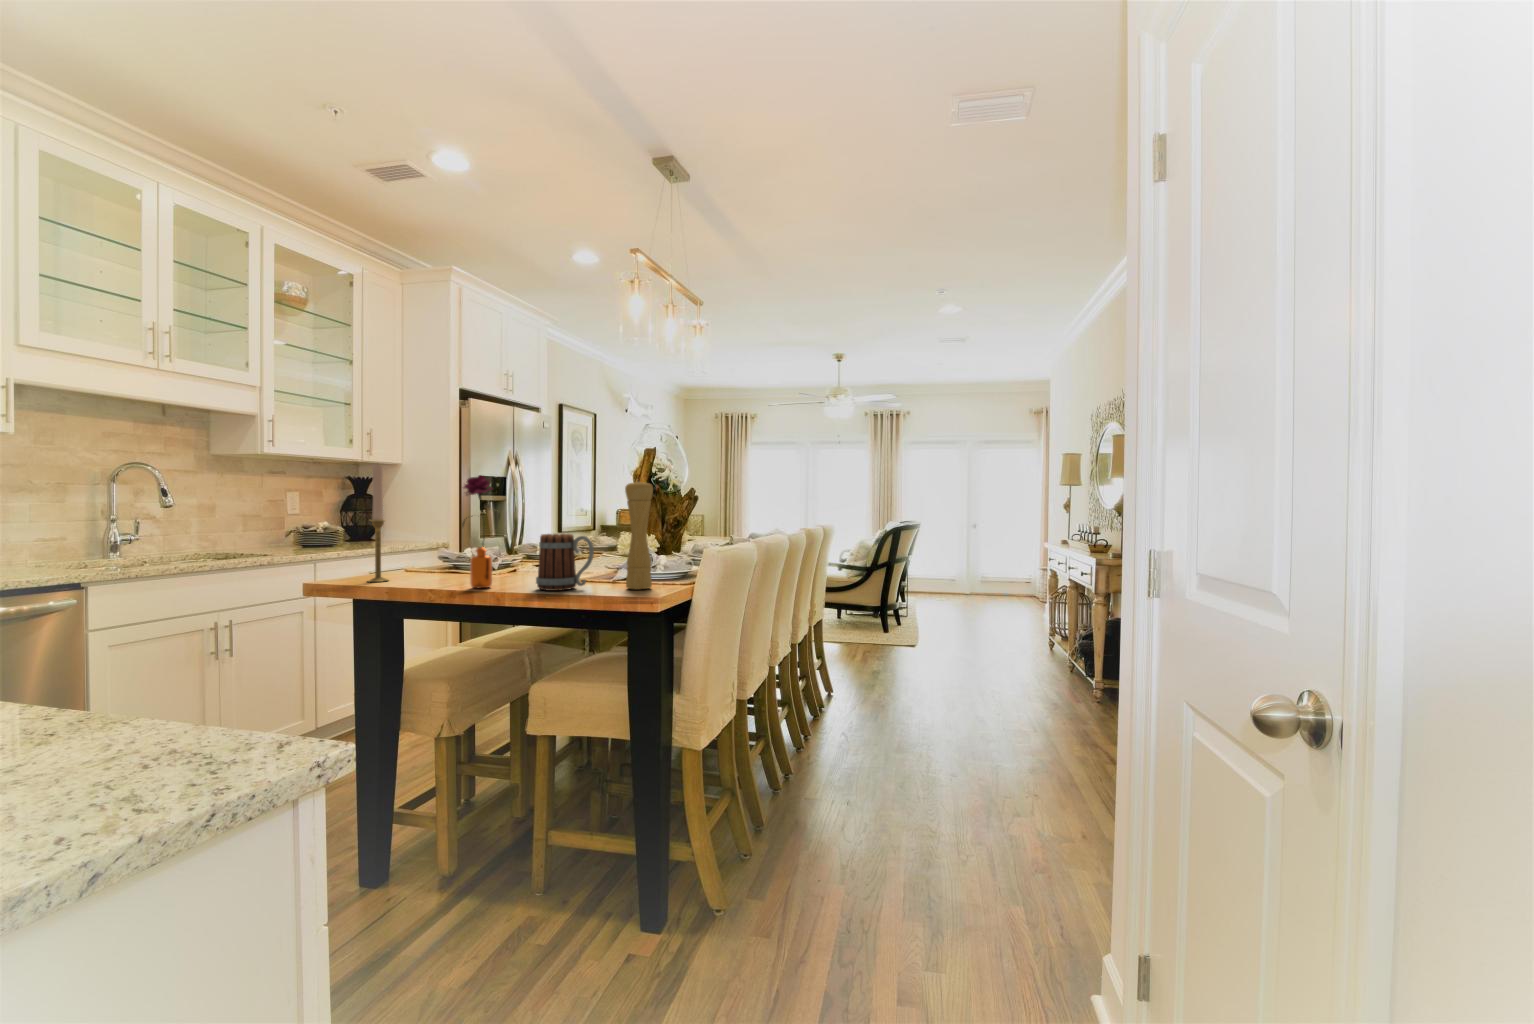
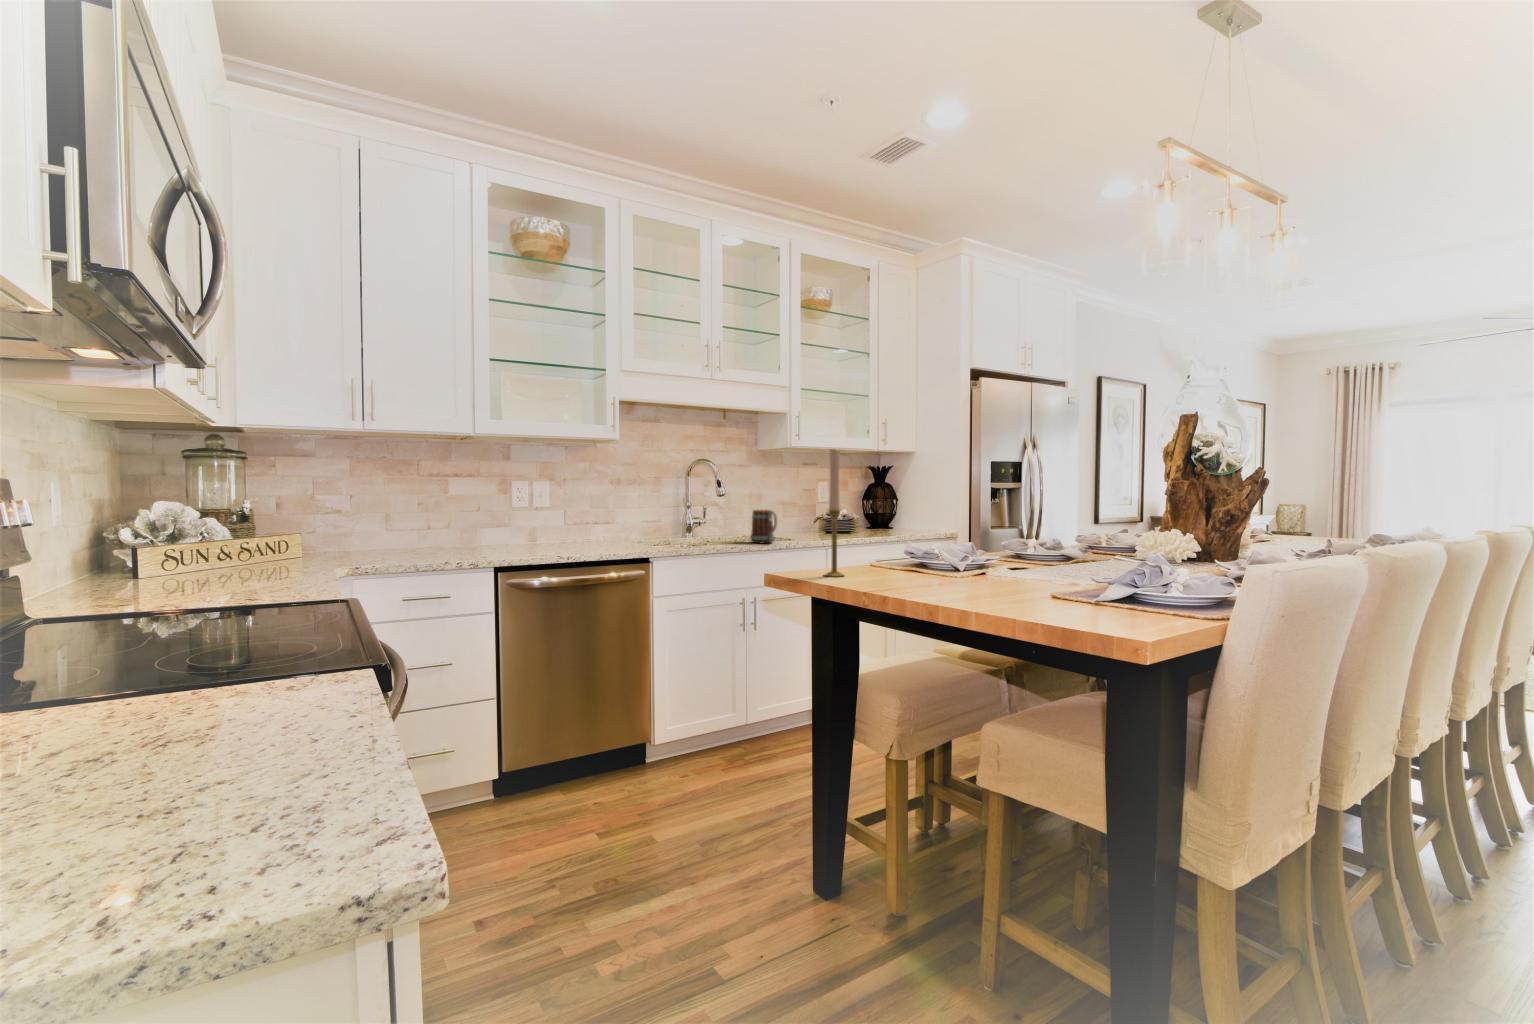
flower: present [463,475,492,588] -> none [904,456,945,596]
pepper mill: present [625,481,653,589] -> none [1114,456,1164,624]
mug: present [536,534,594,591] -> present [750,510,777,543]

